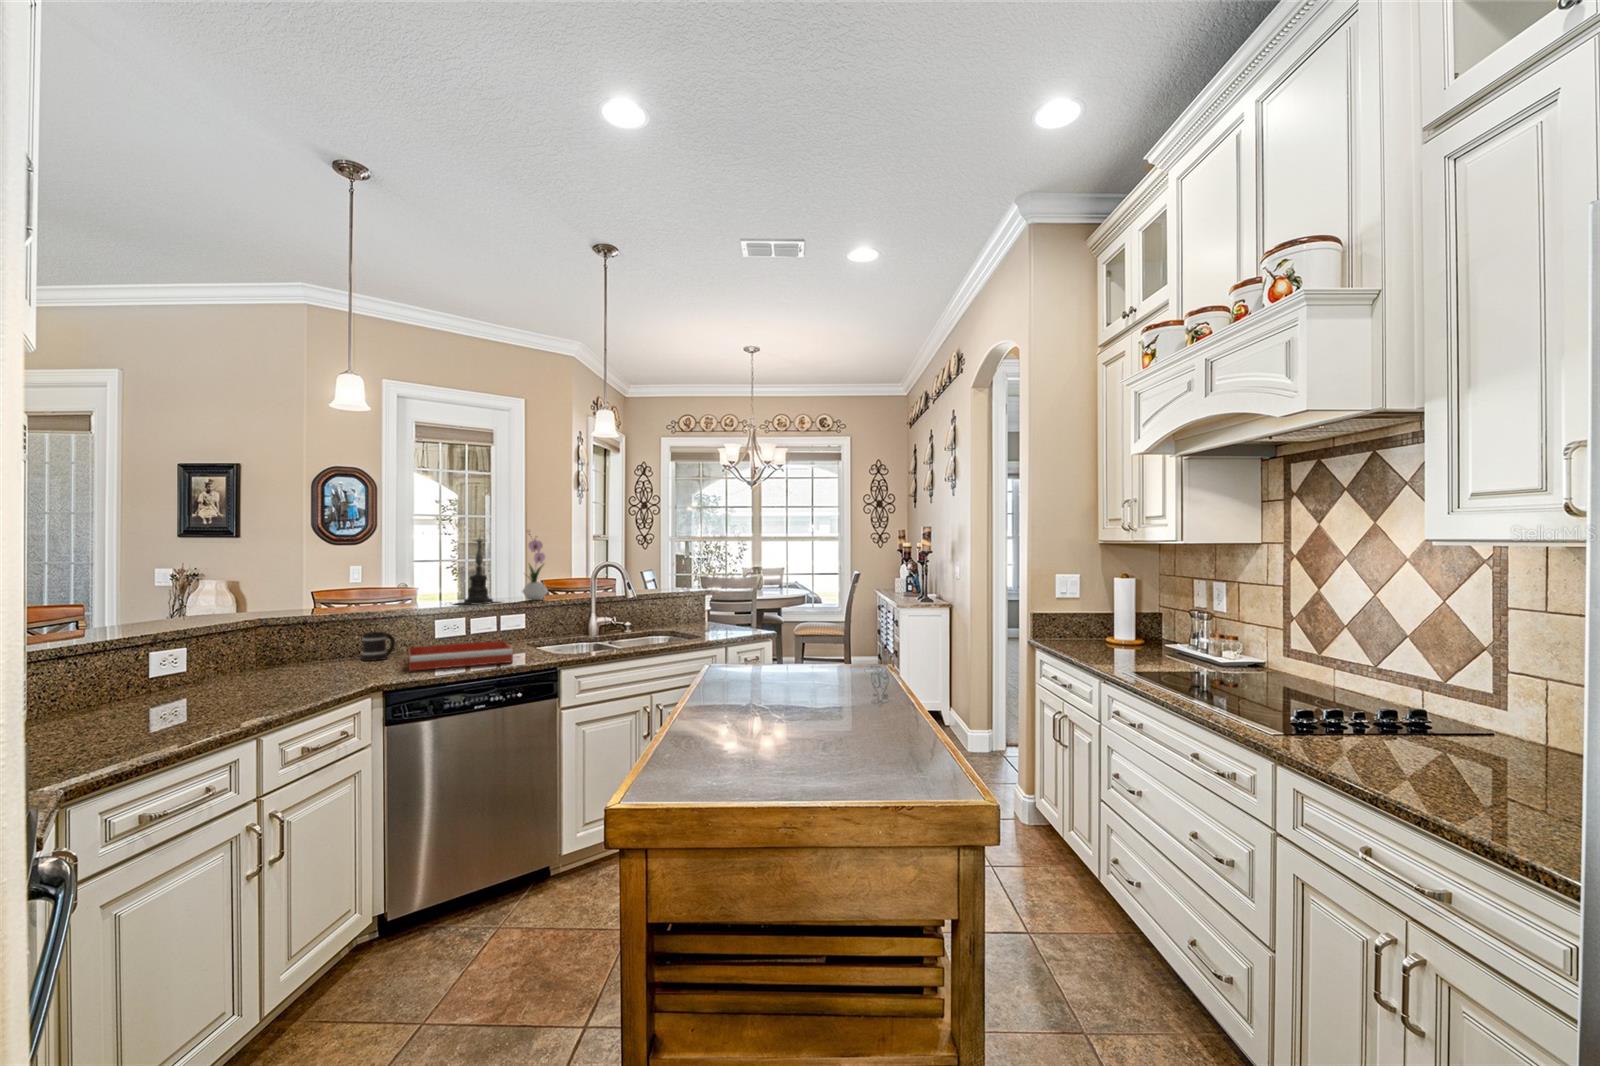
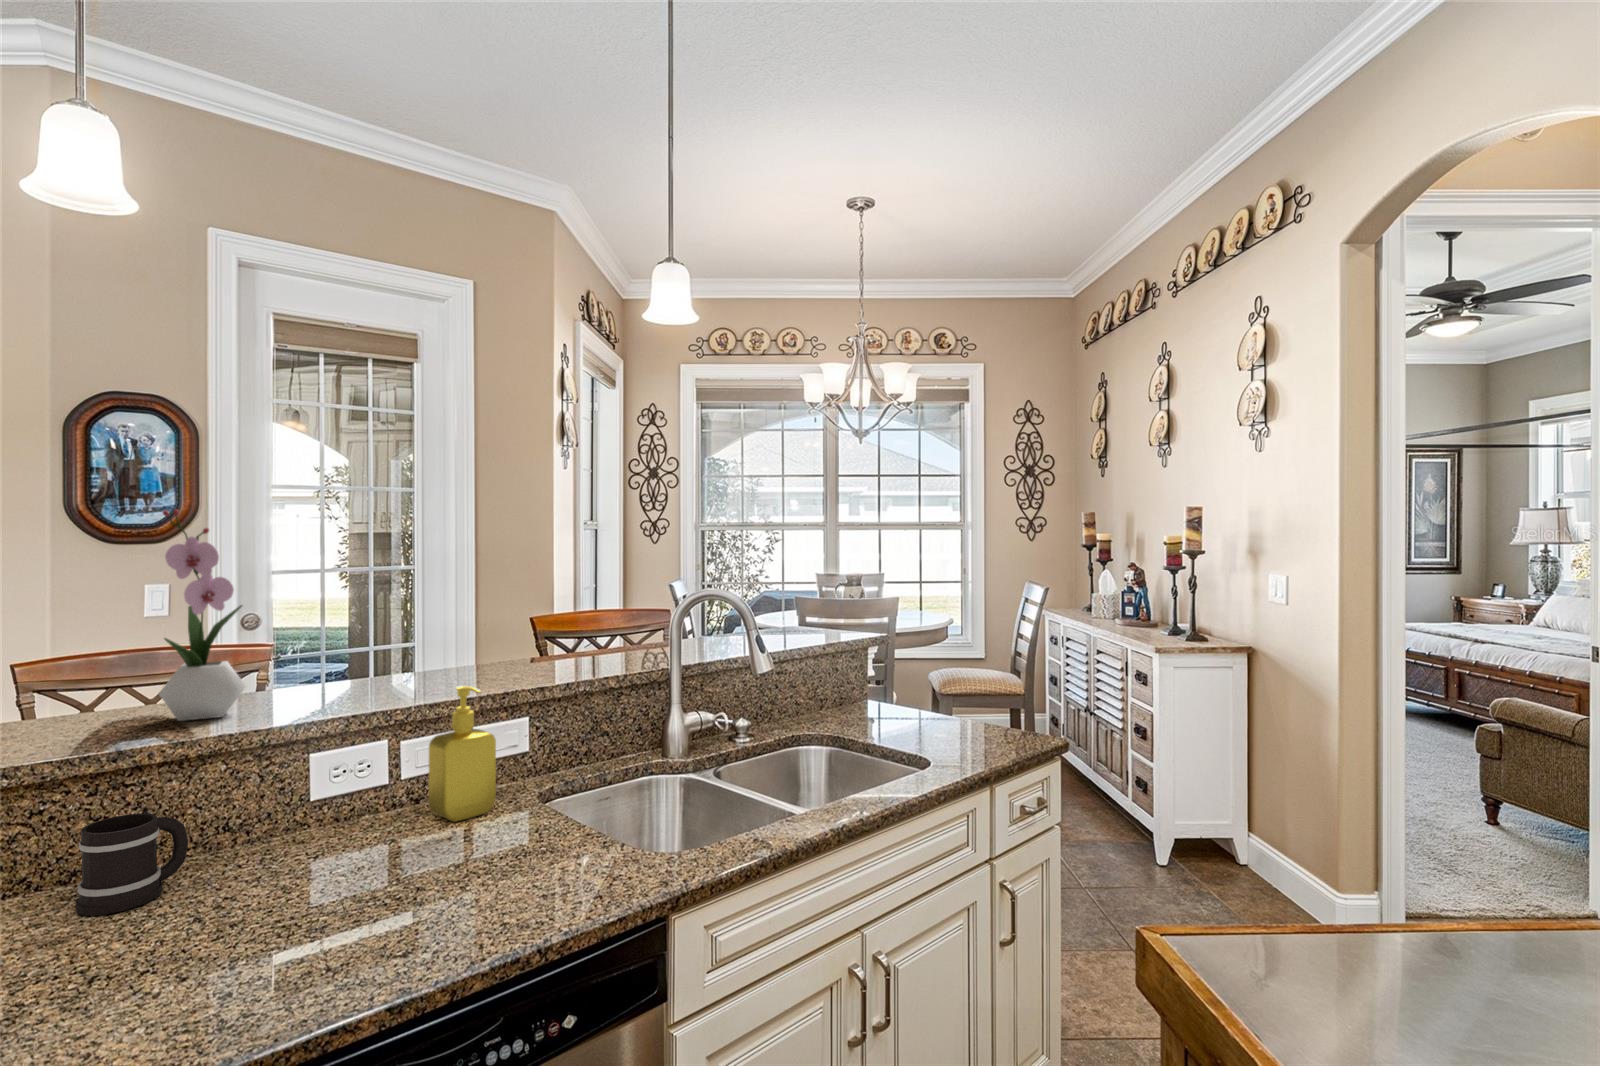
flower arrangement: present [522,534,548,600] -> present [159,509,246,721]
candle holder: present [460,538,497,605] -> none [345,512,476,697]
soap dispenser: none [481,597,508,648] -> present [429,686,496,822]
tray: present [409,641,513,671] -> none [211,813,546,997]

